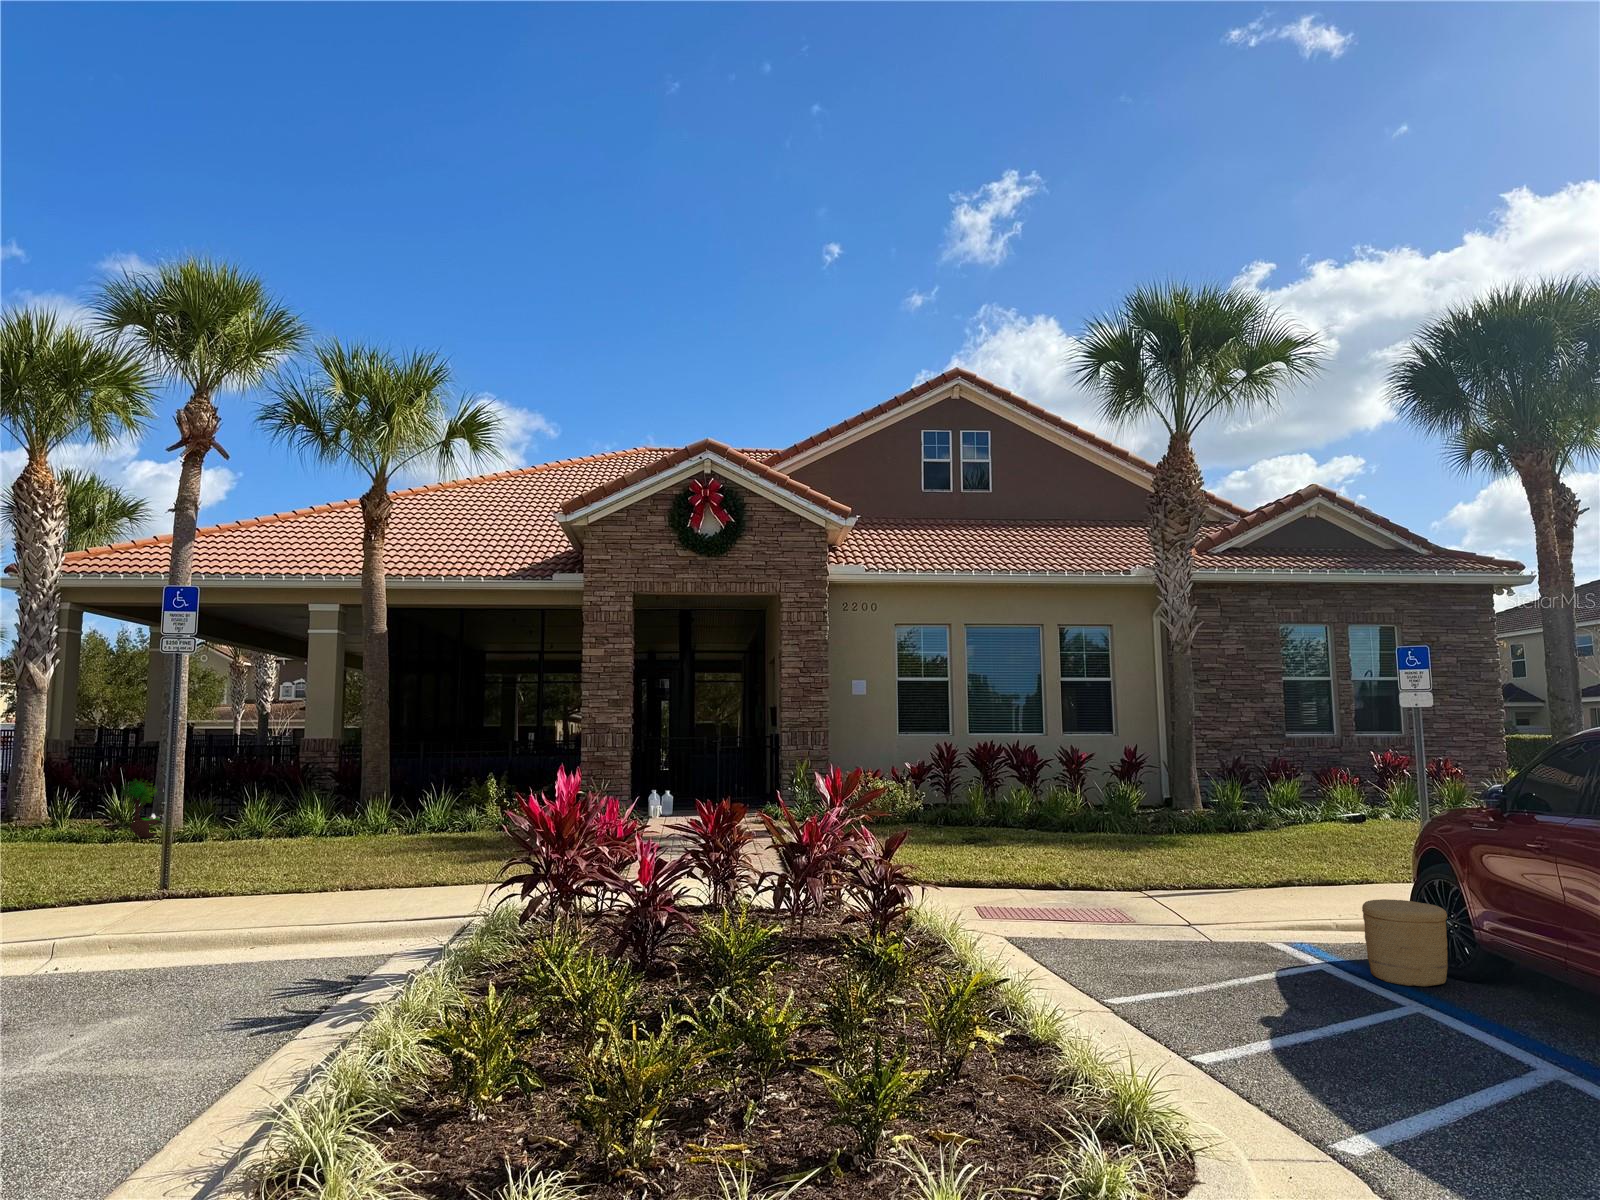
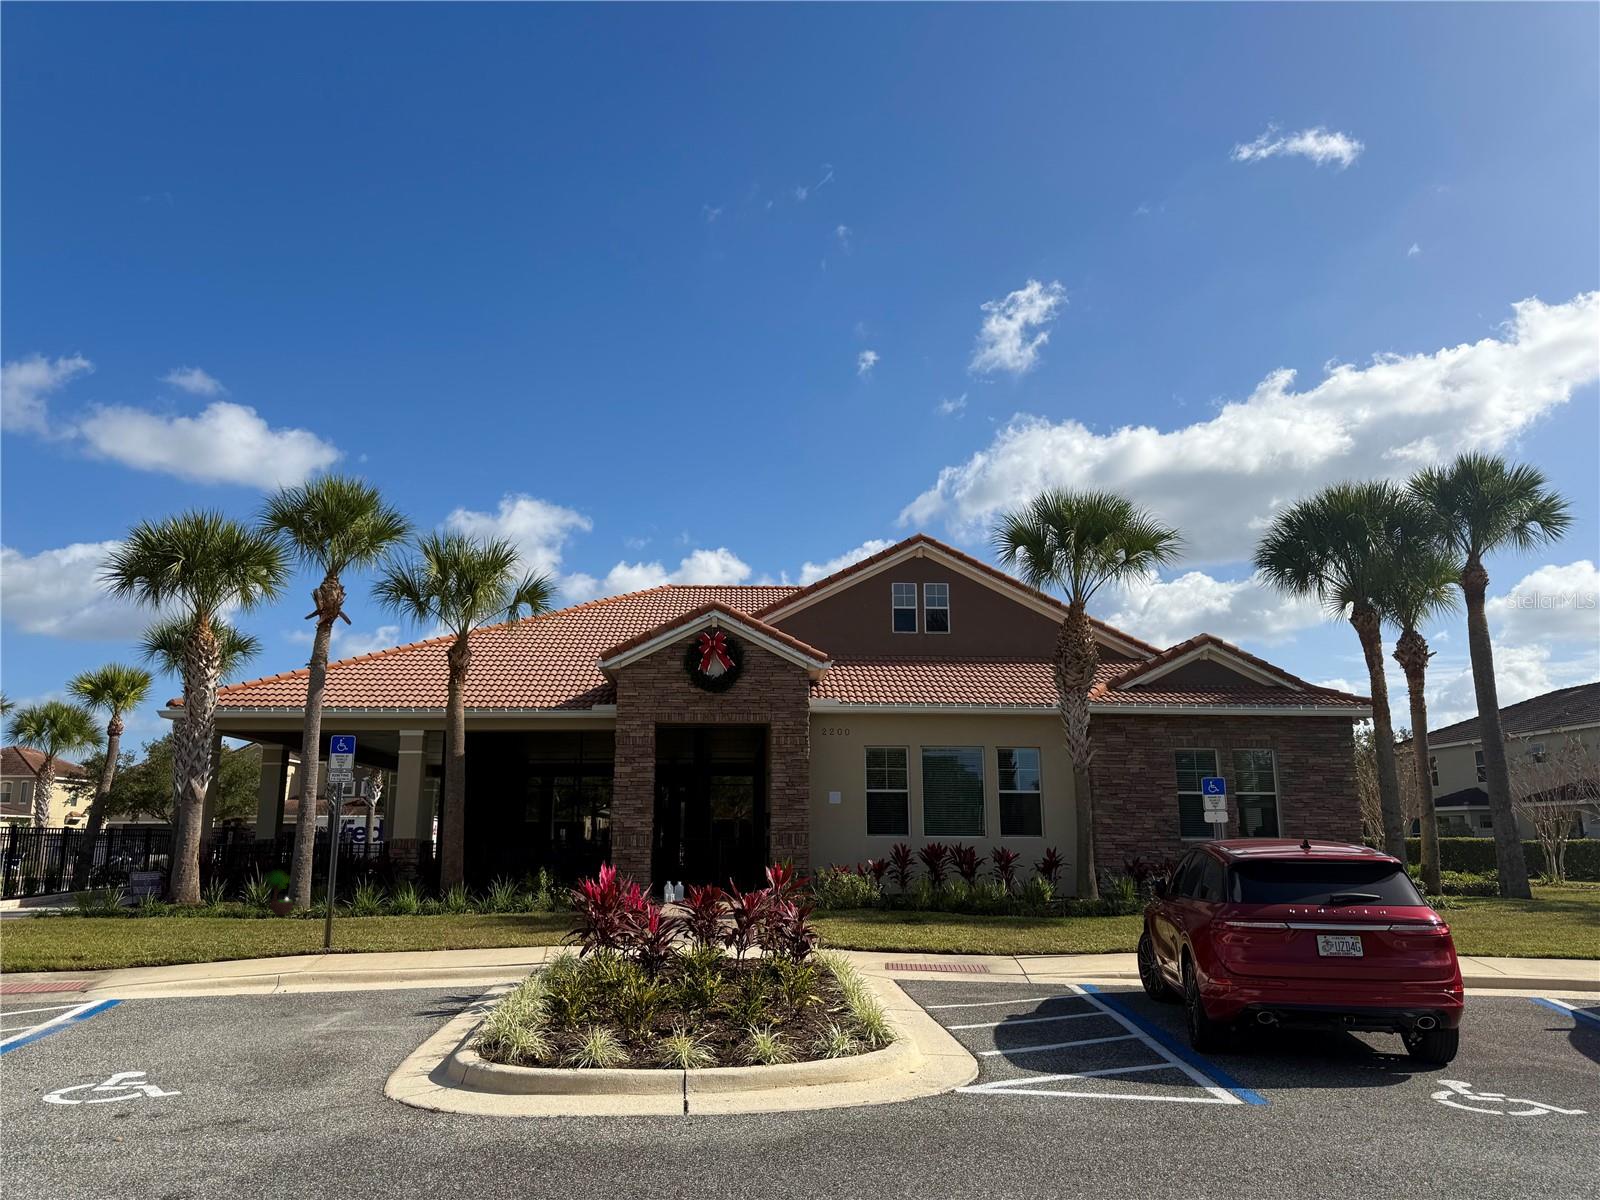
woven basket: present [1362,899,1448,986] -> none [1098,951,1145,1003]

